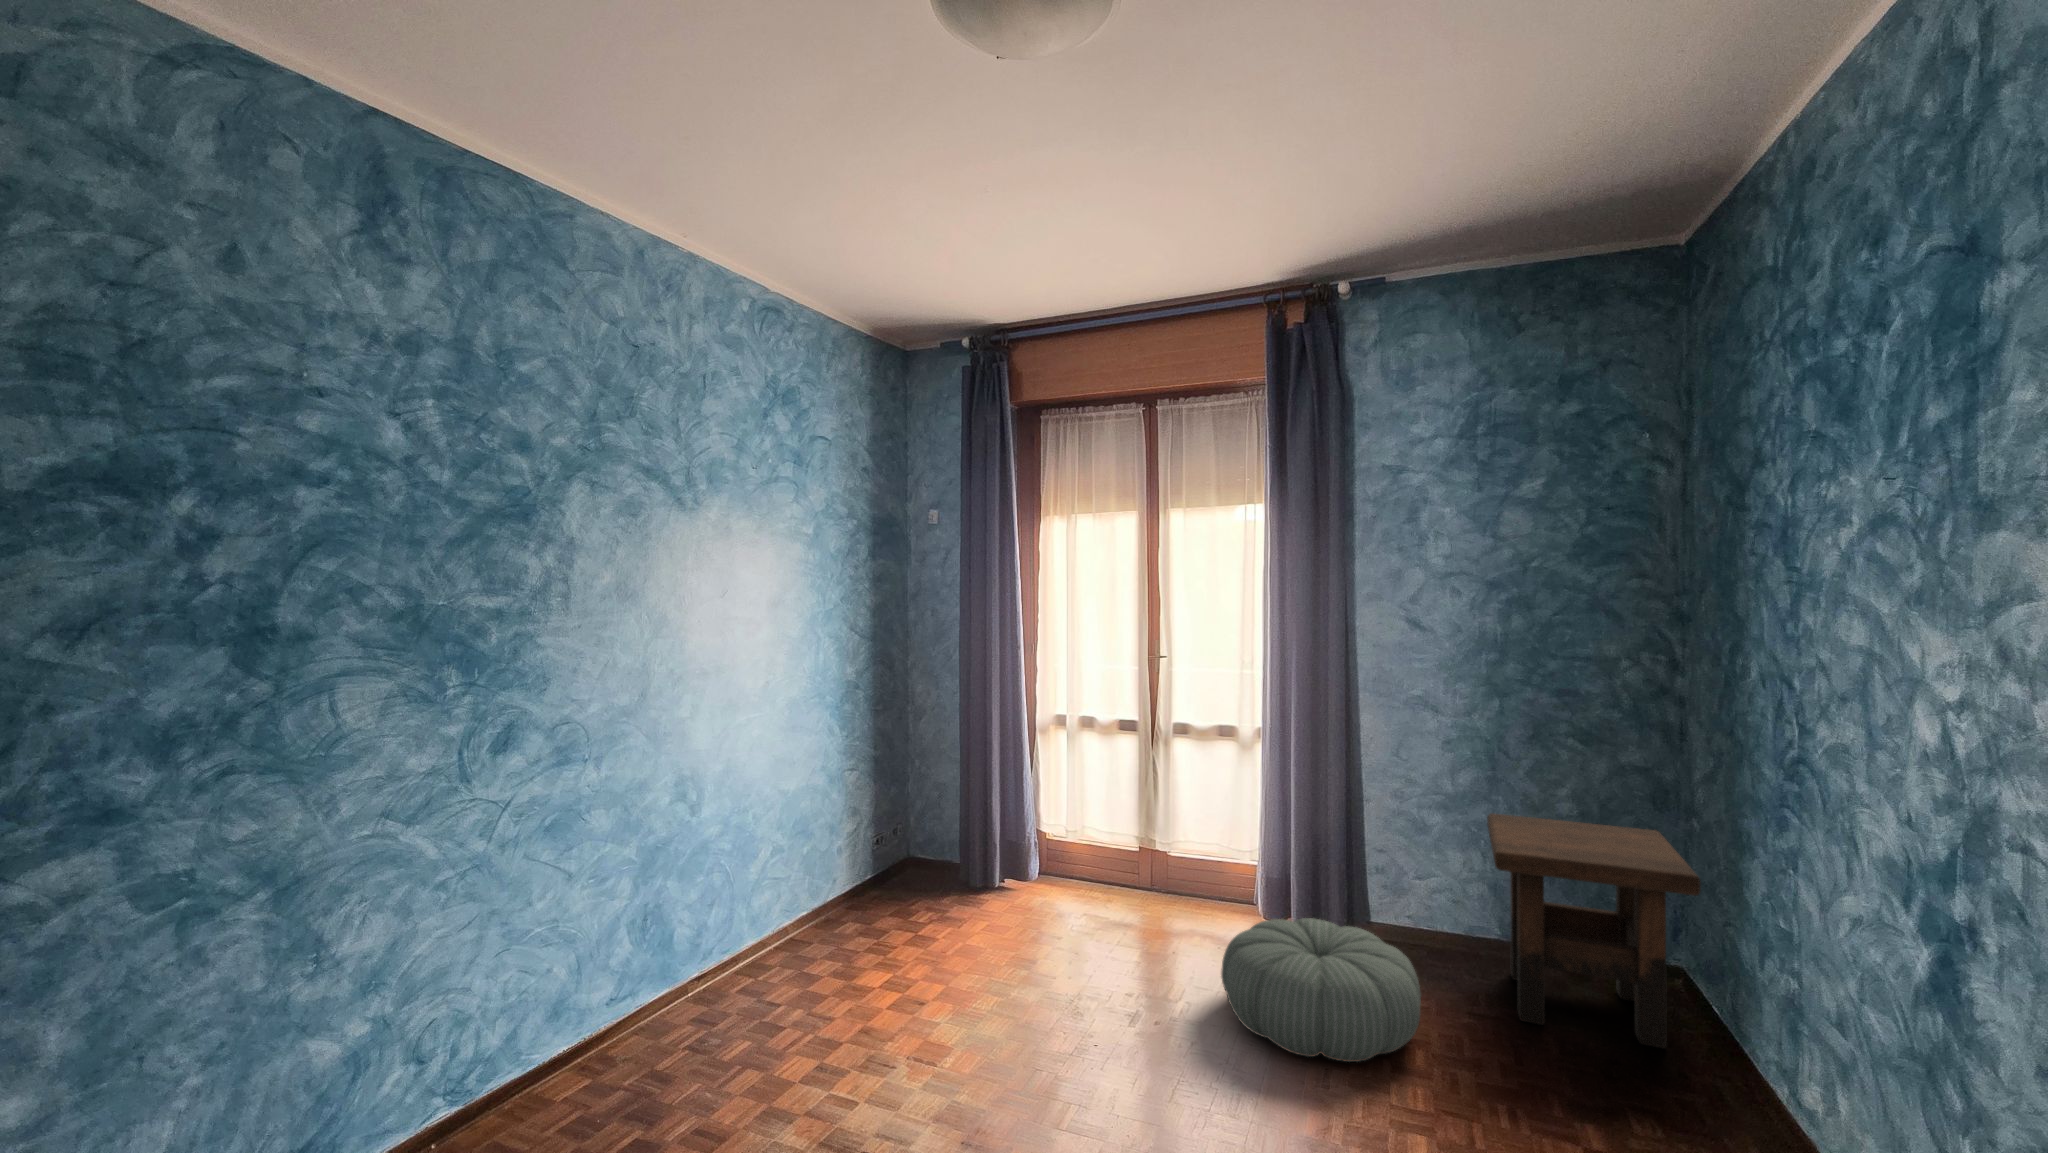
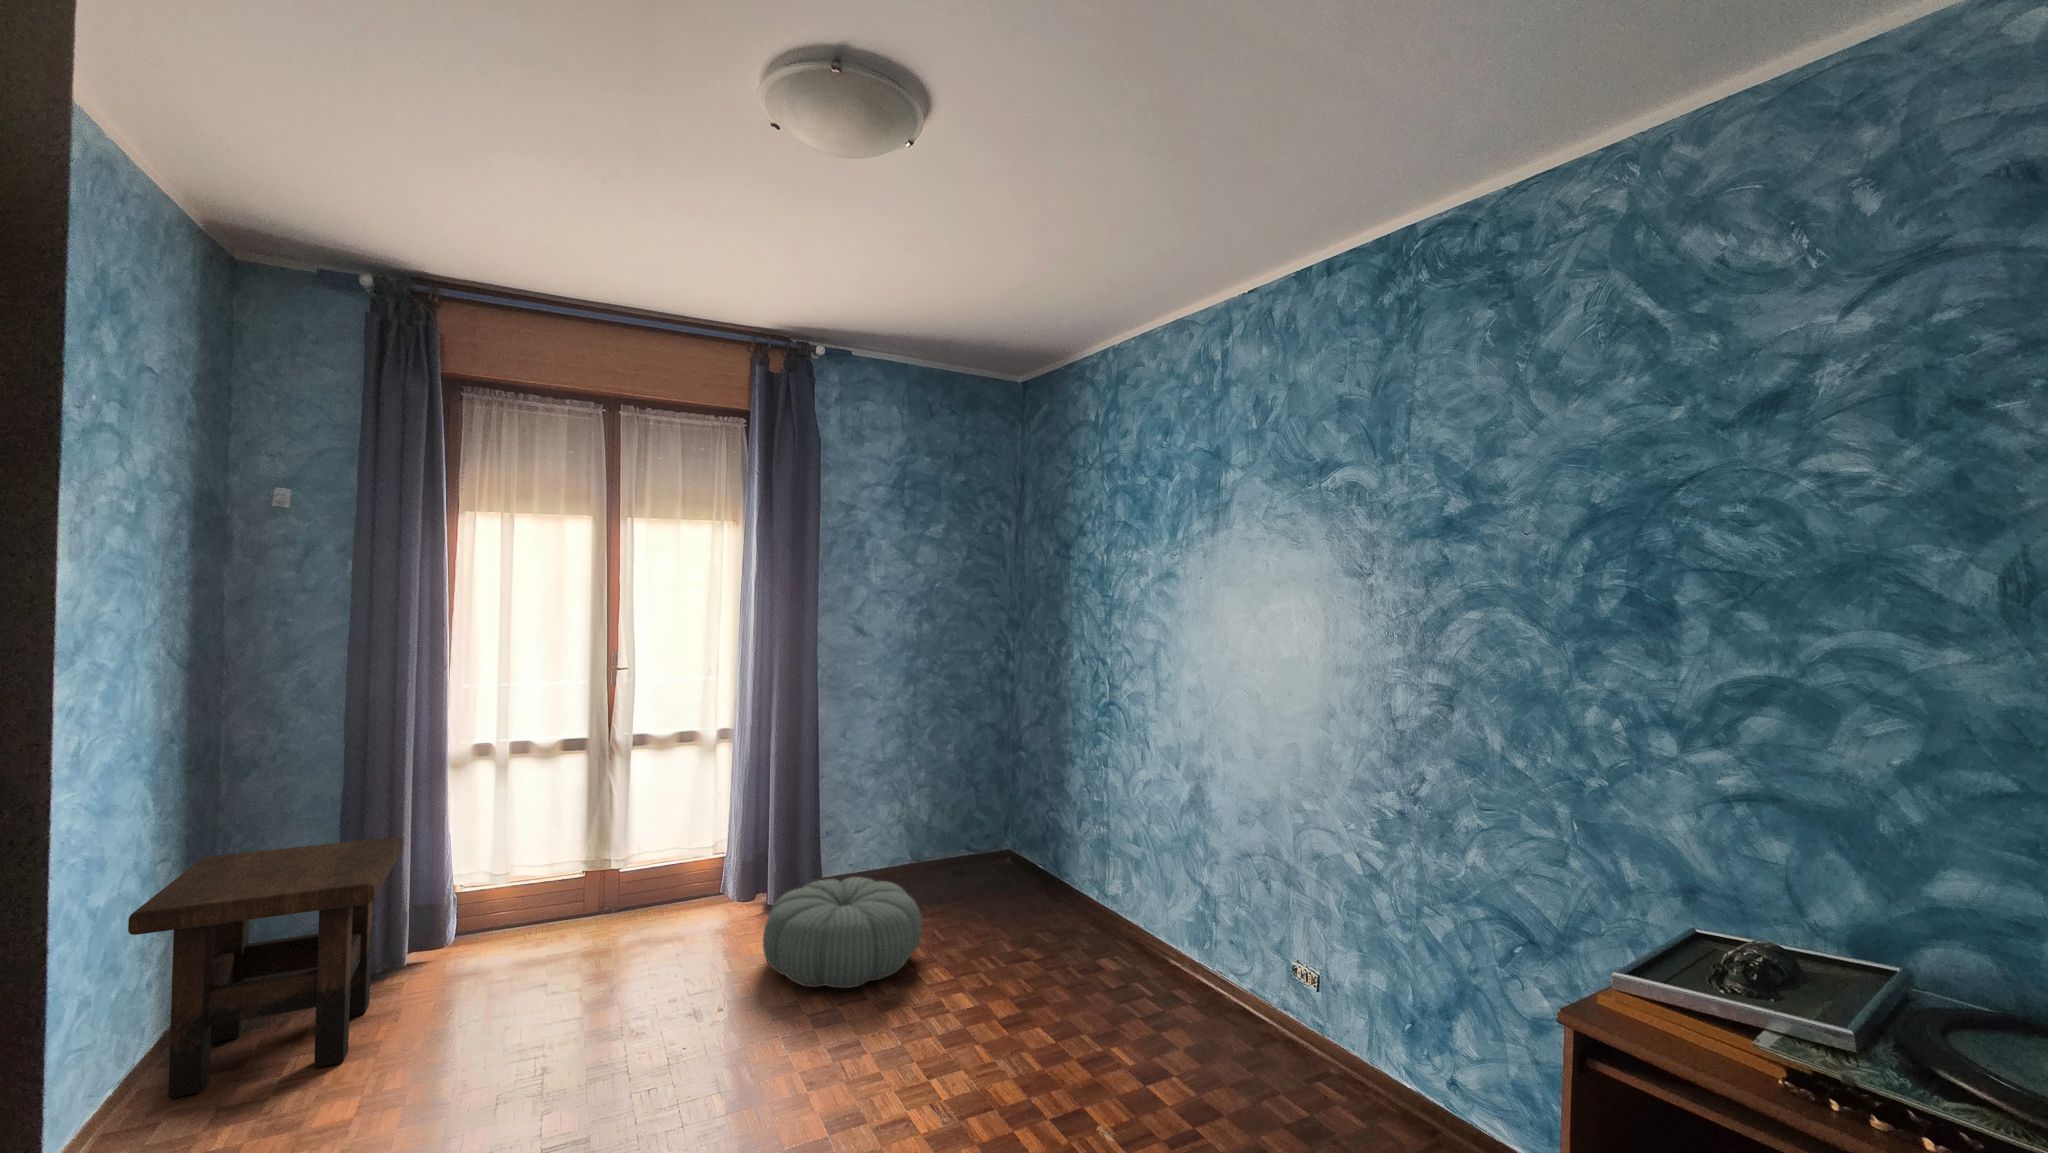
side table: present [1487,813,1701,1048] -> present [128,837,403,1098]

